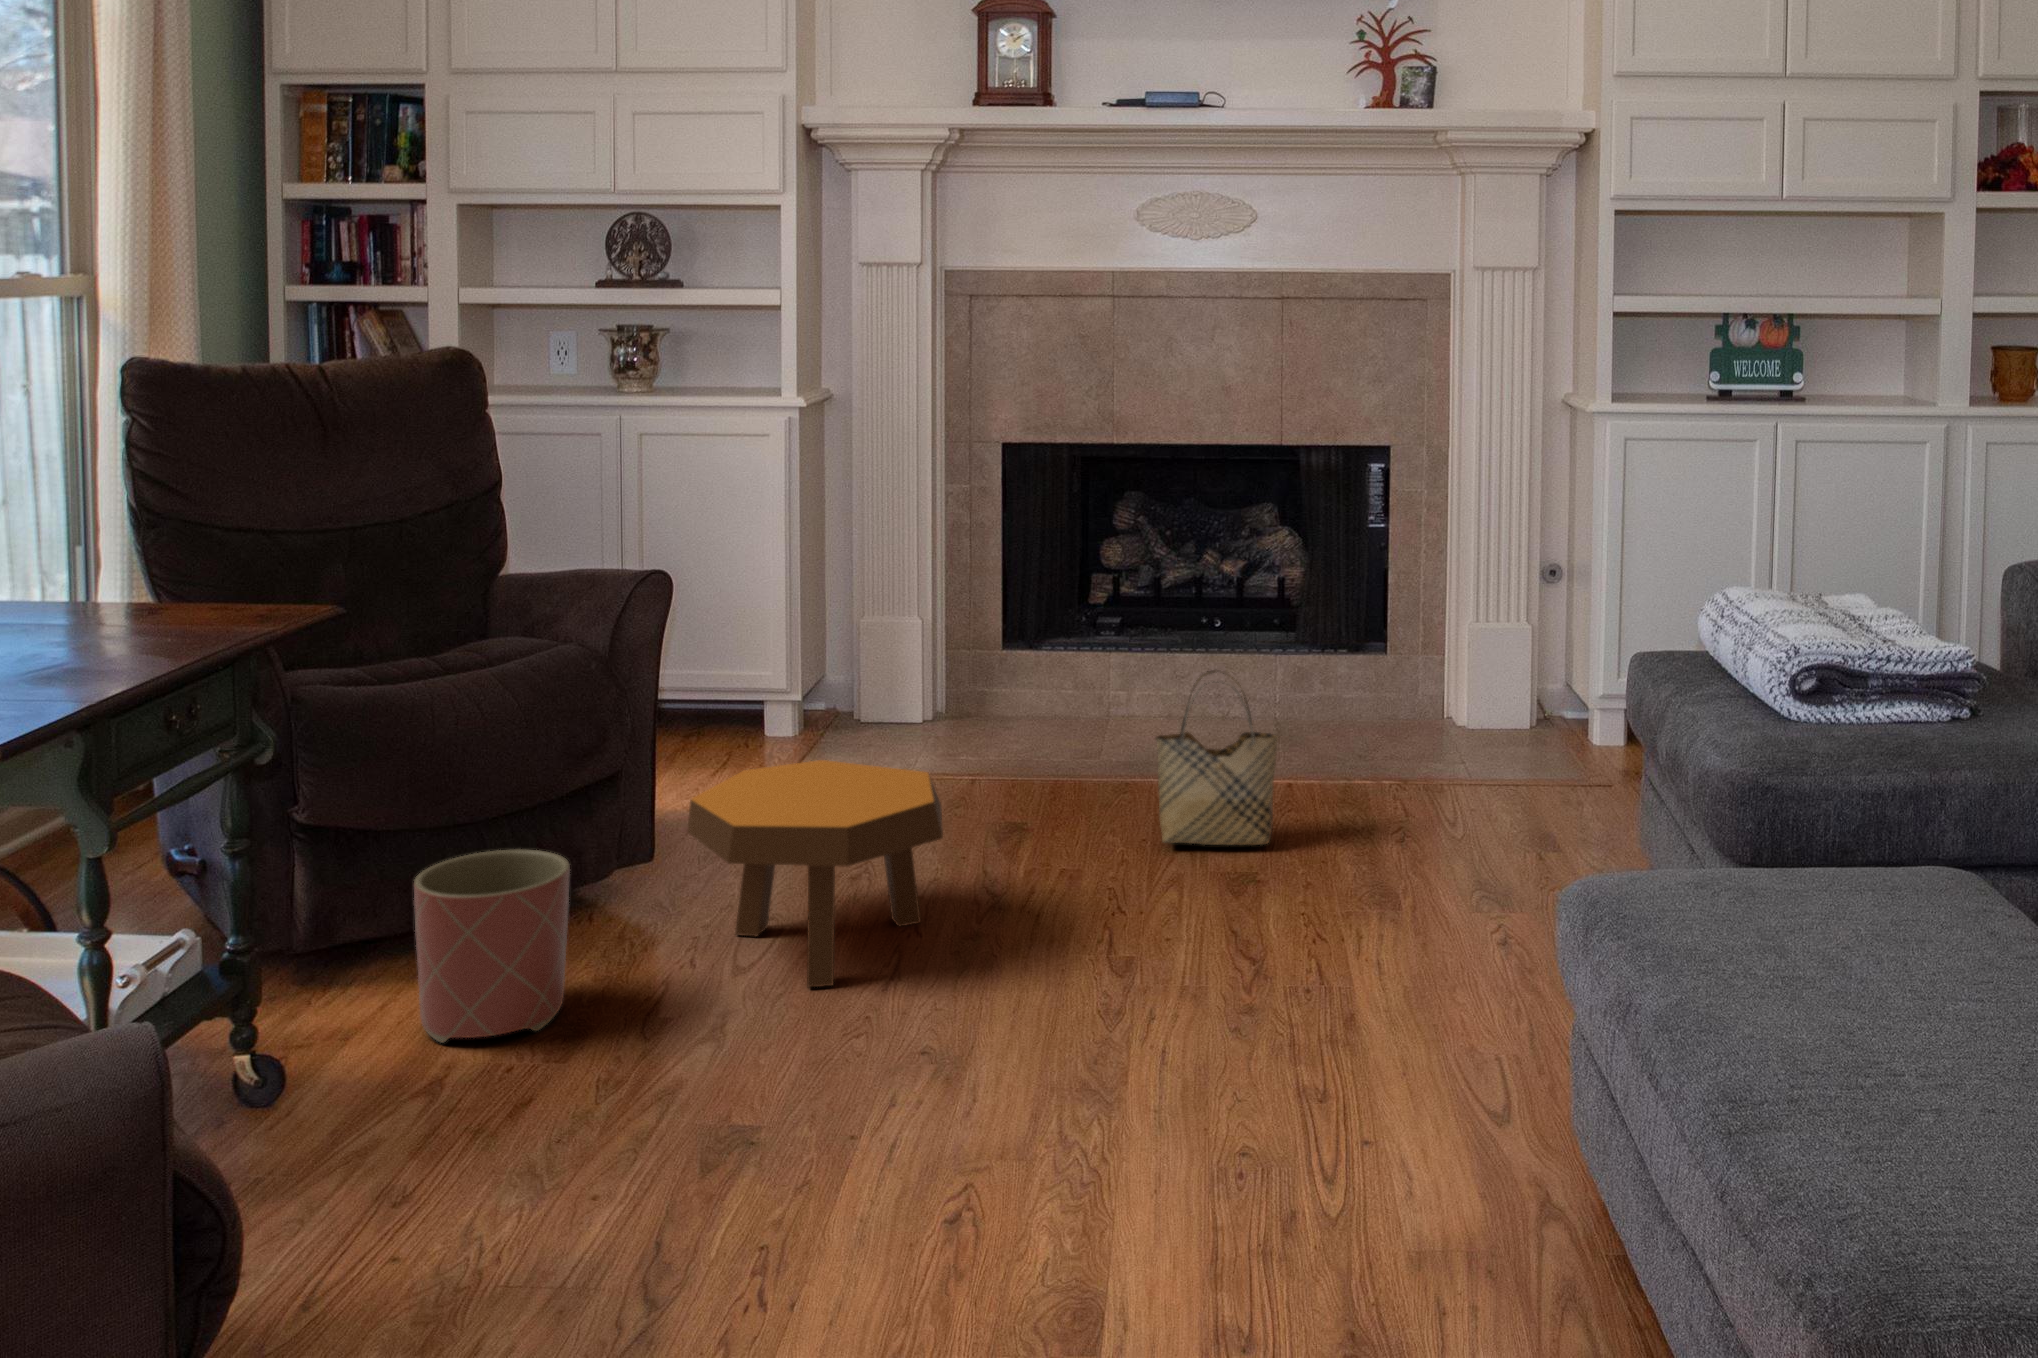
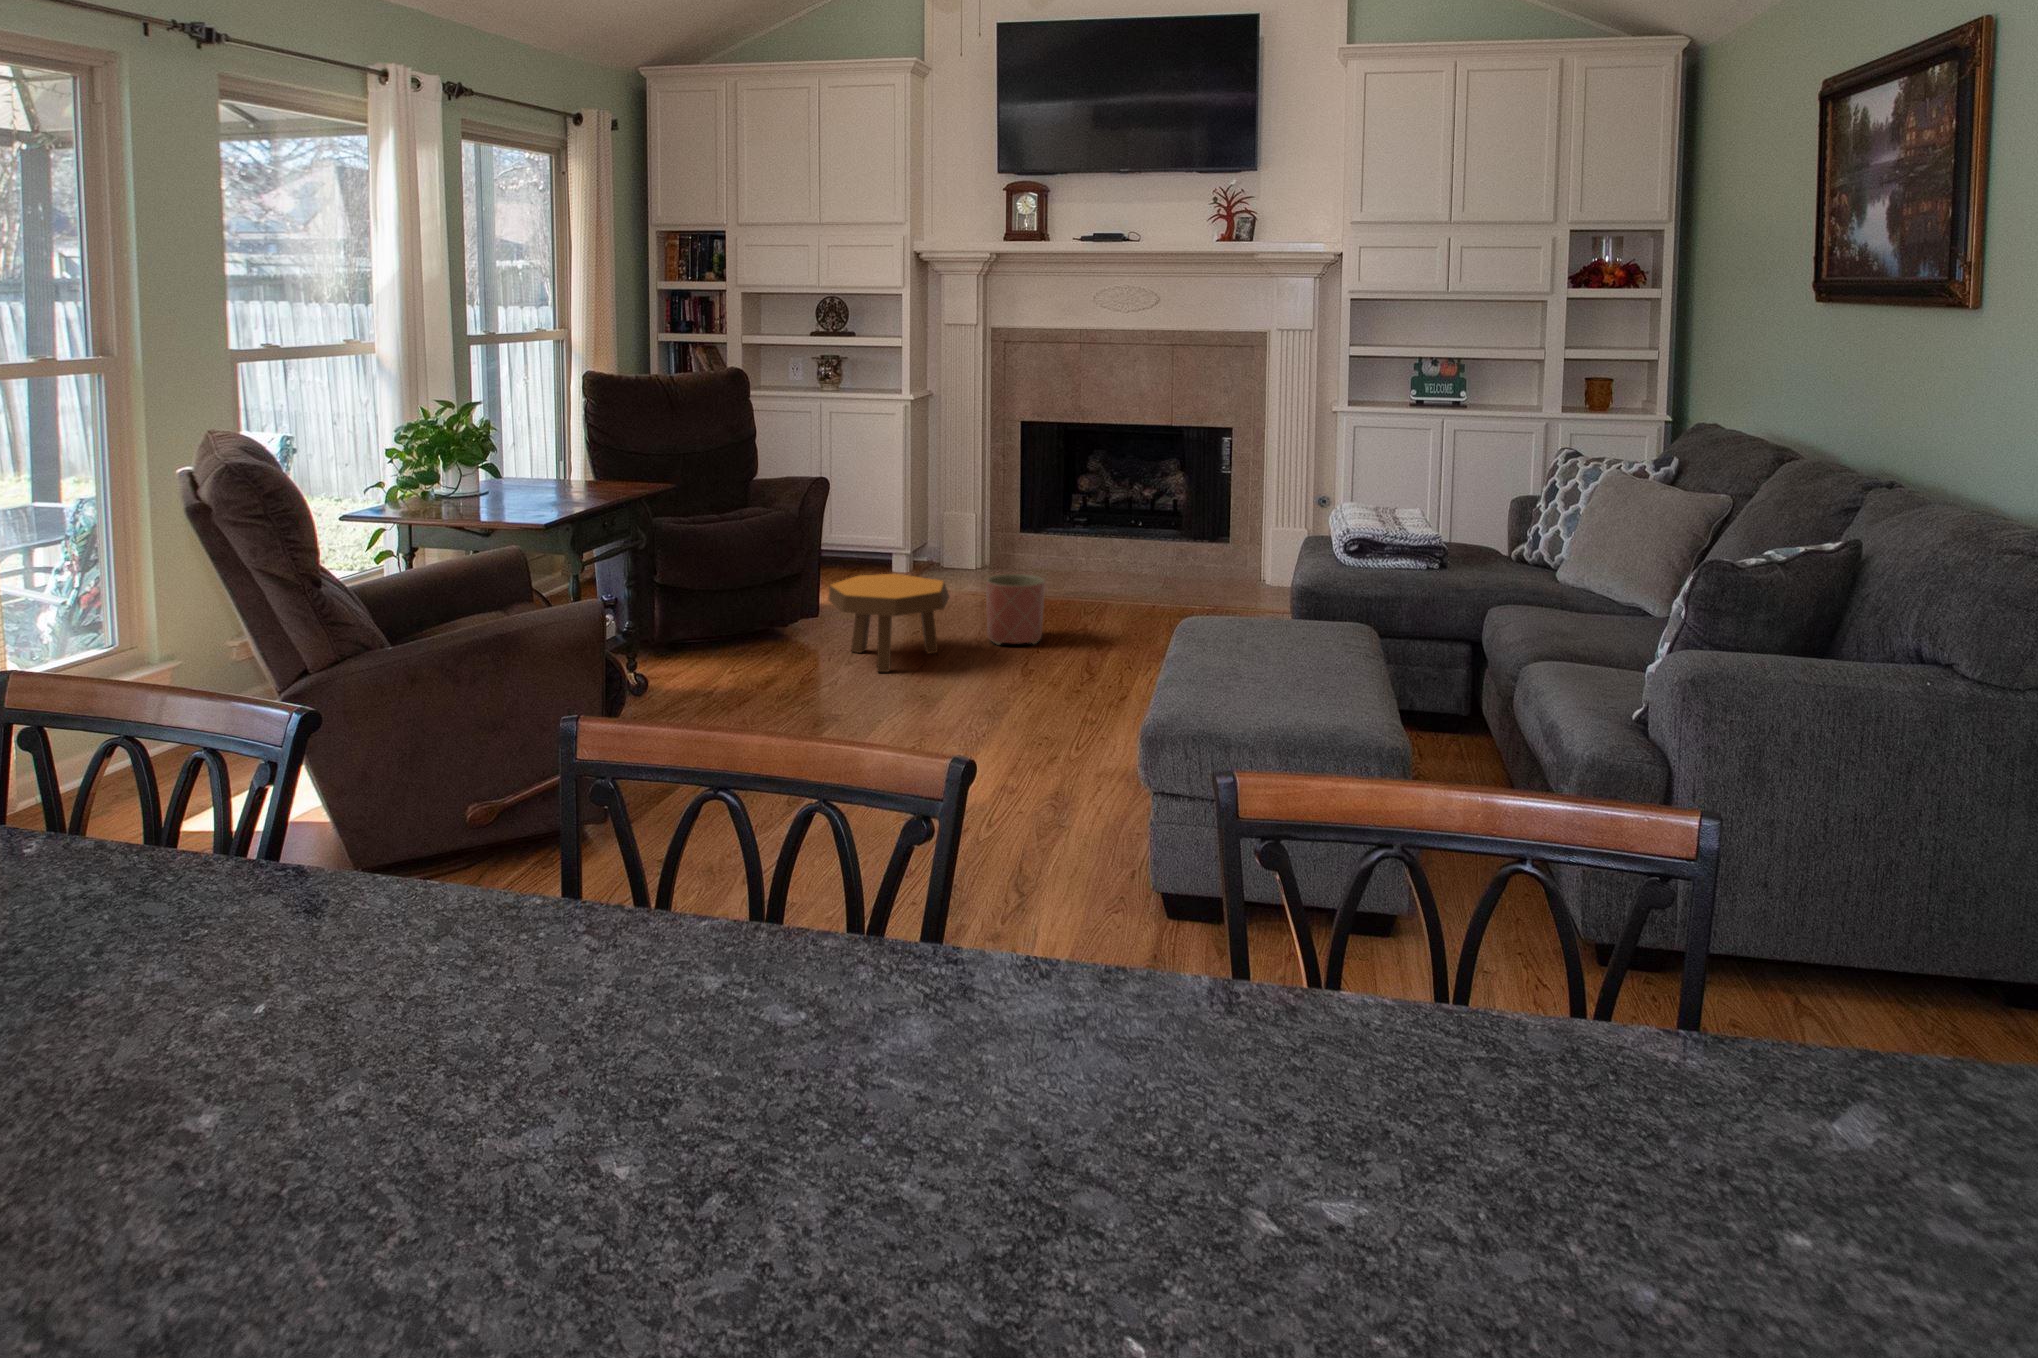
woven basket: present [1155,670,1279,845] -> none [1067,542,1132,633]
planter: present [414,849,570,1043] -> present [986,574,1045,645]

